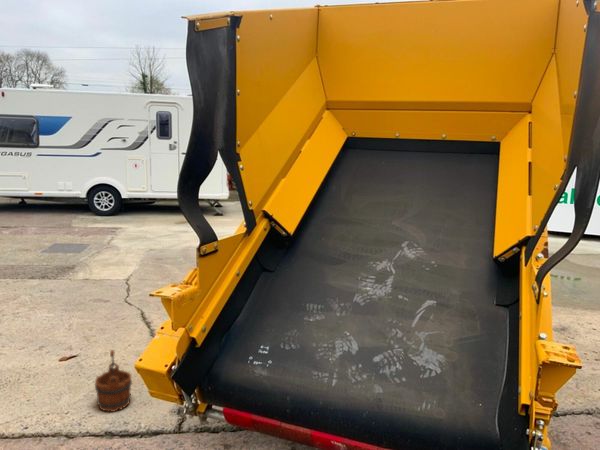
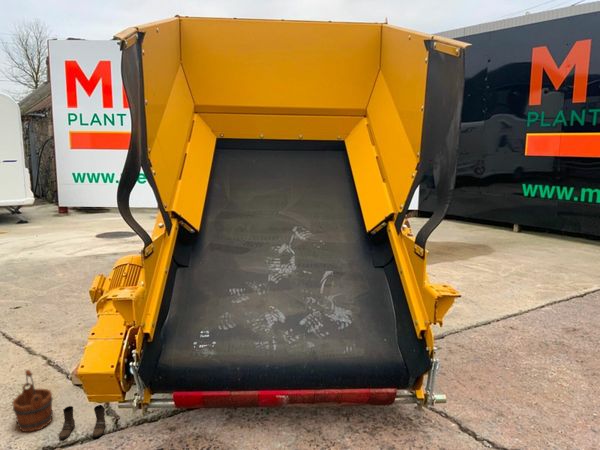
boots: none [124,395,170,434] -> present [59,405,106,439]

